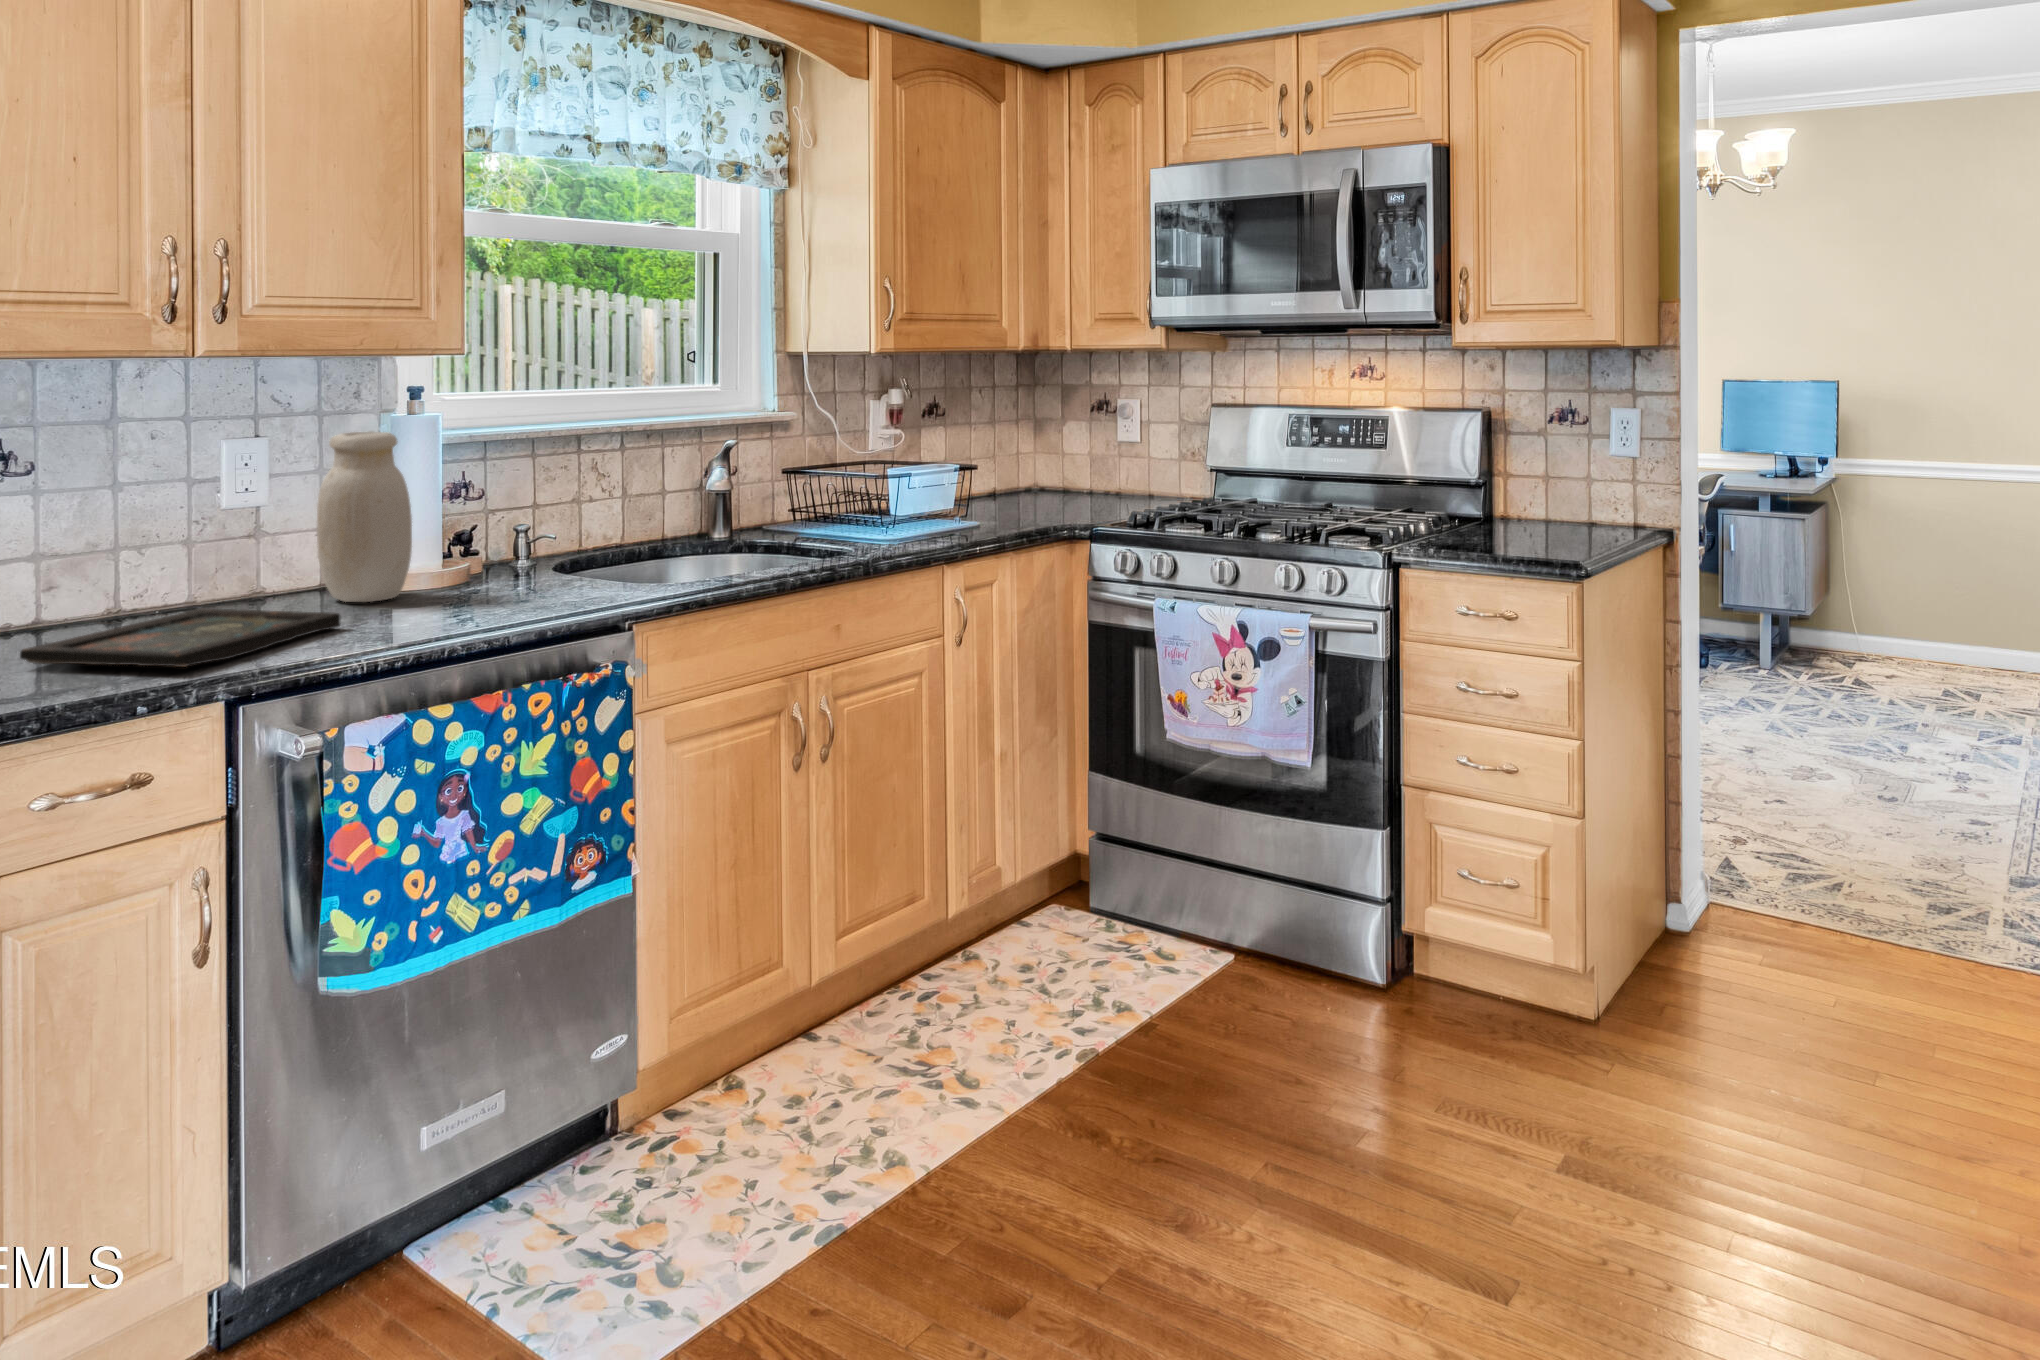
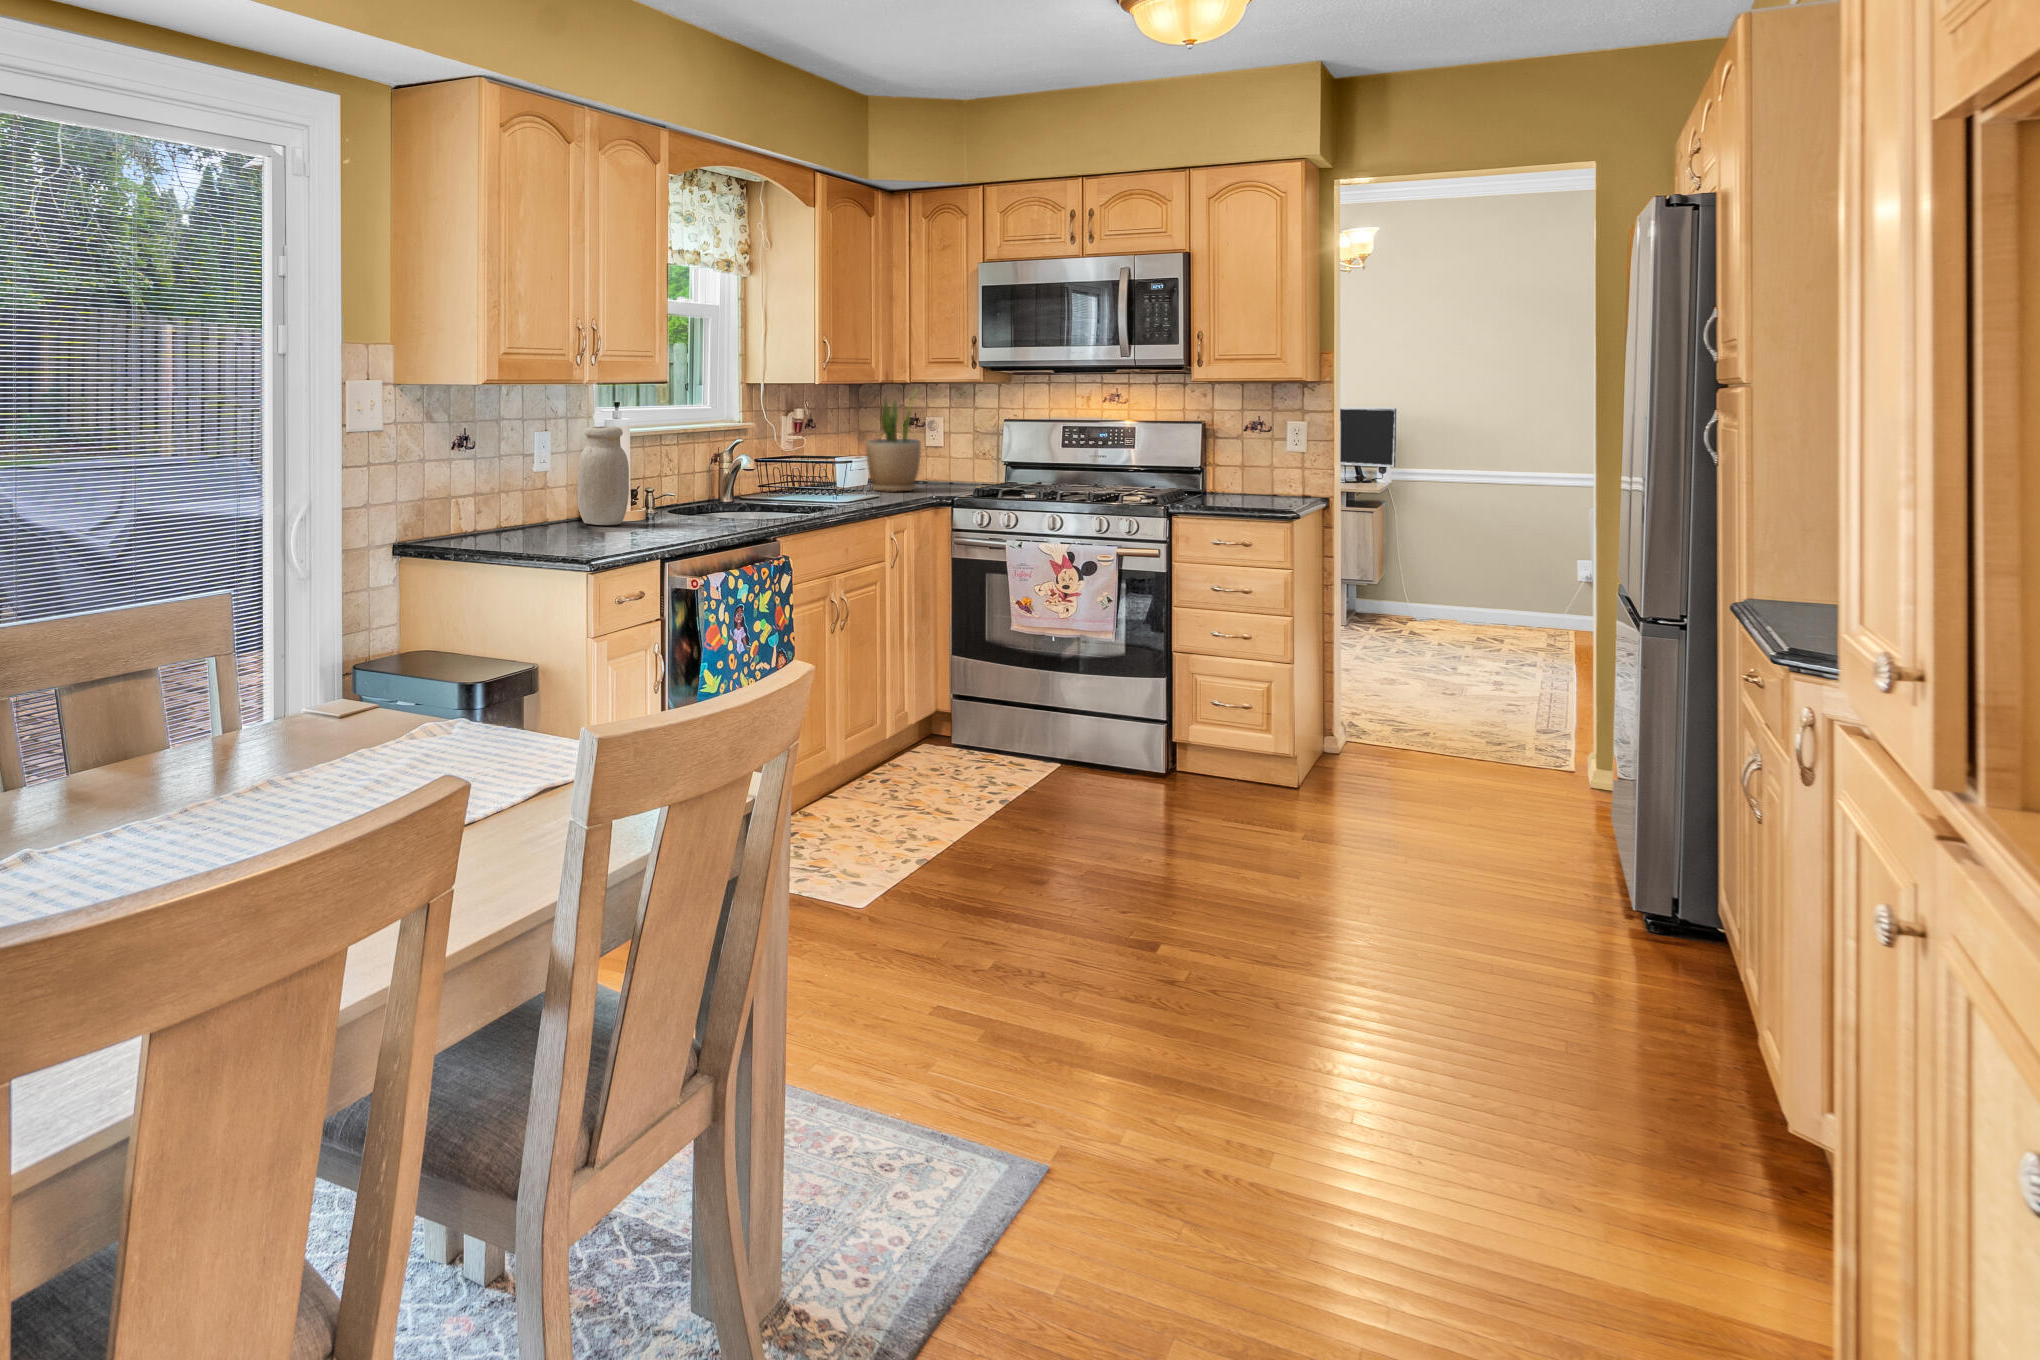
potted plant: none [980,358,1063,518] -> present [866,397,921,492]
tray: present [20,609,341,667] -> none [516,524,632,546]

